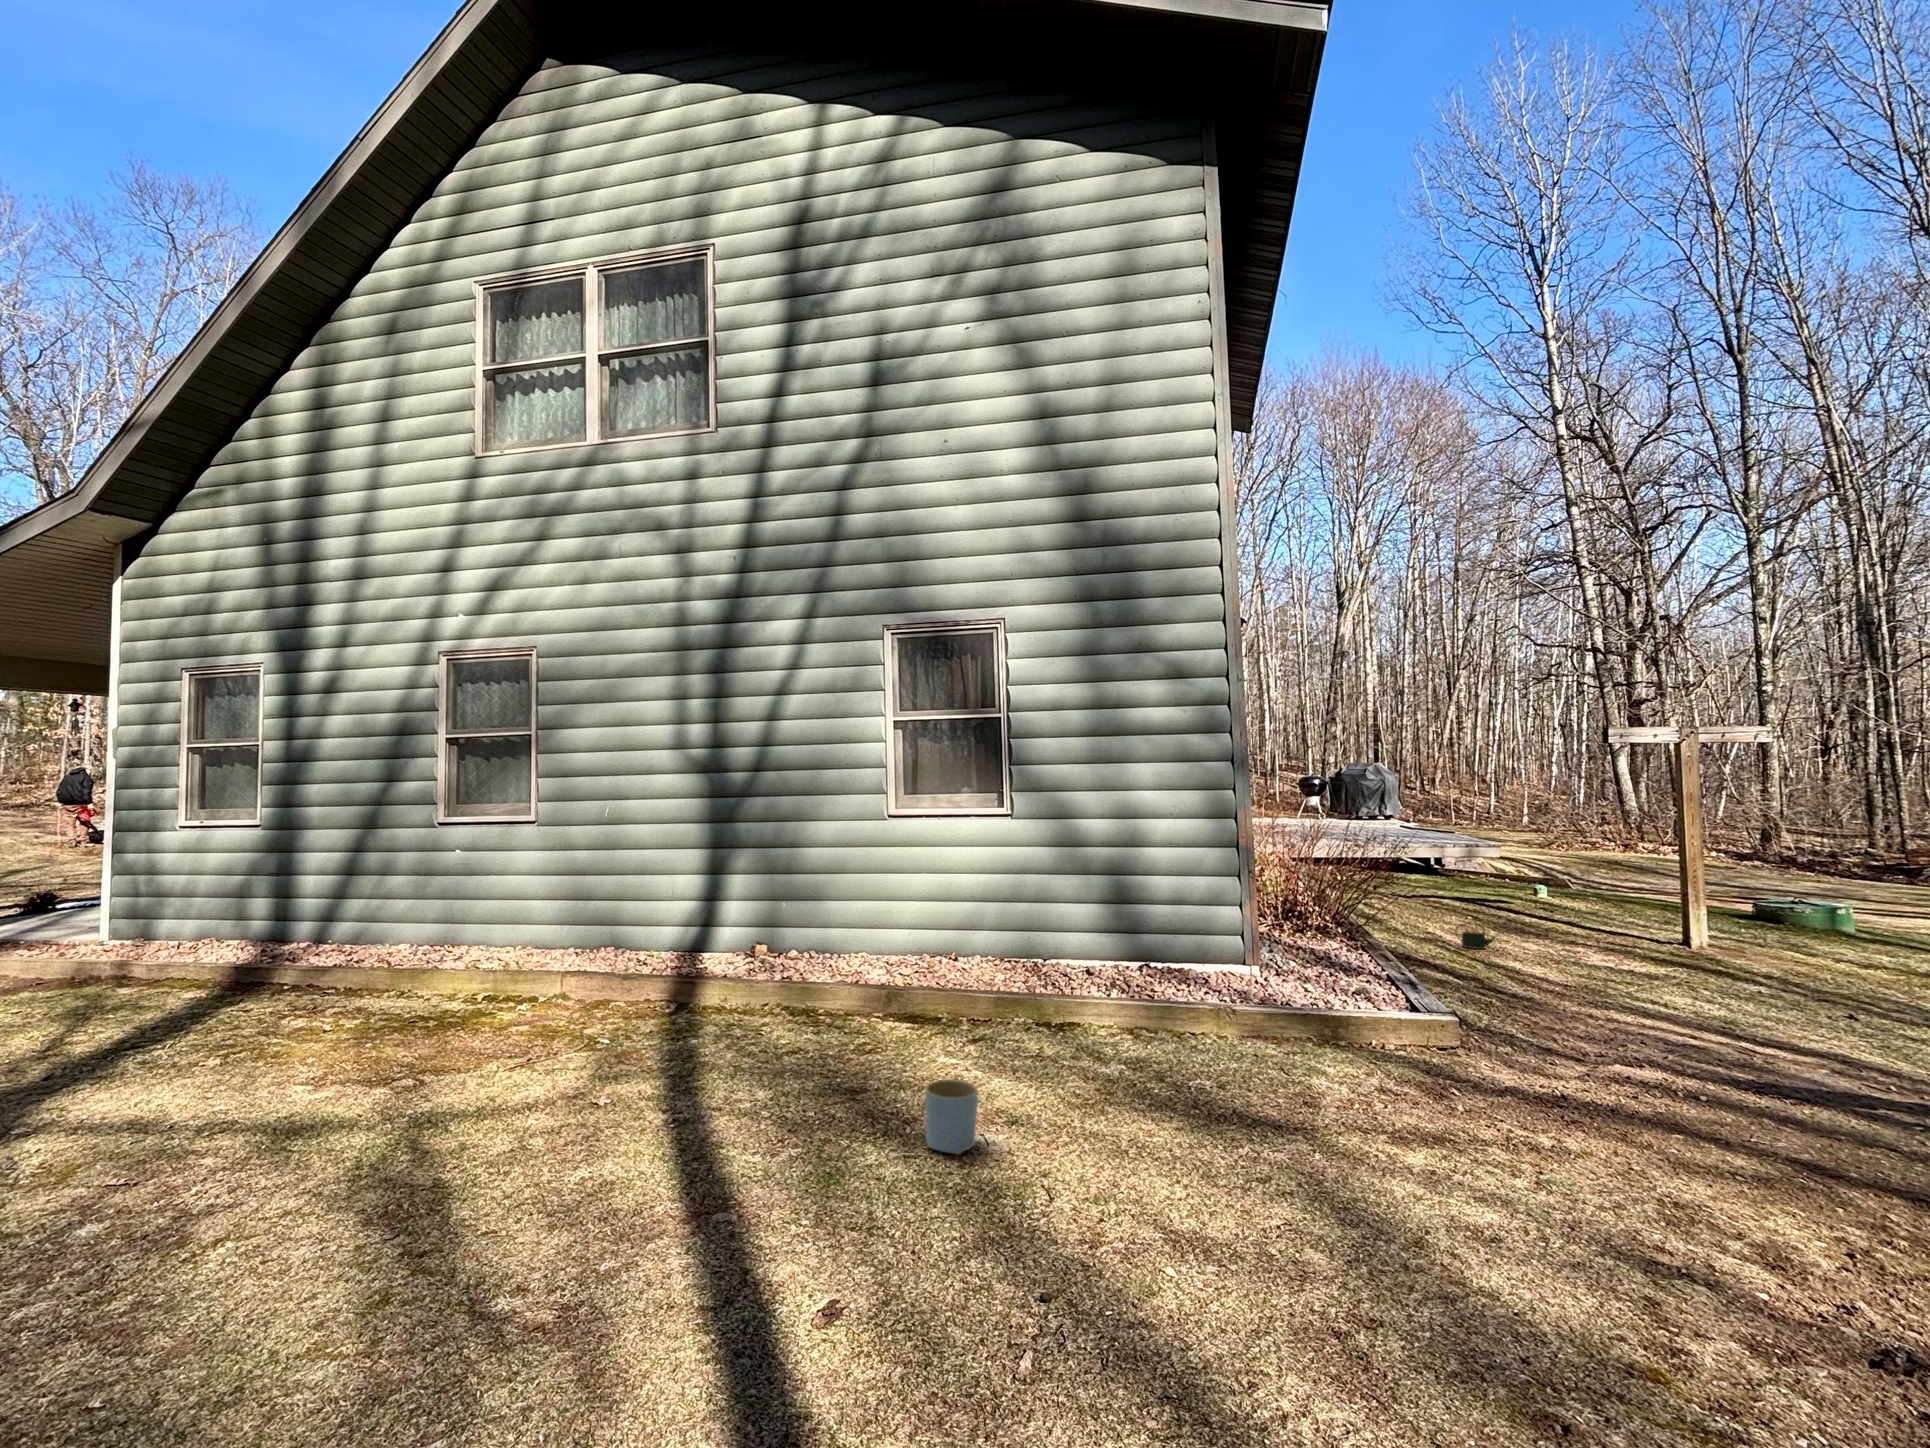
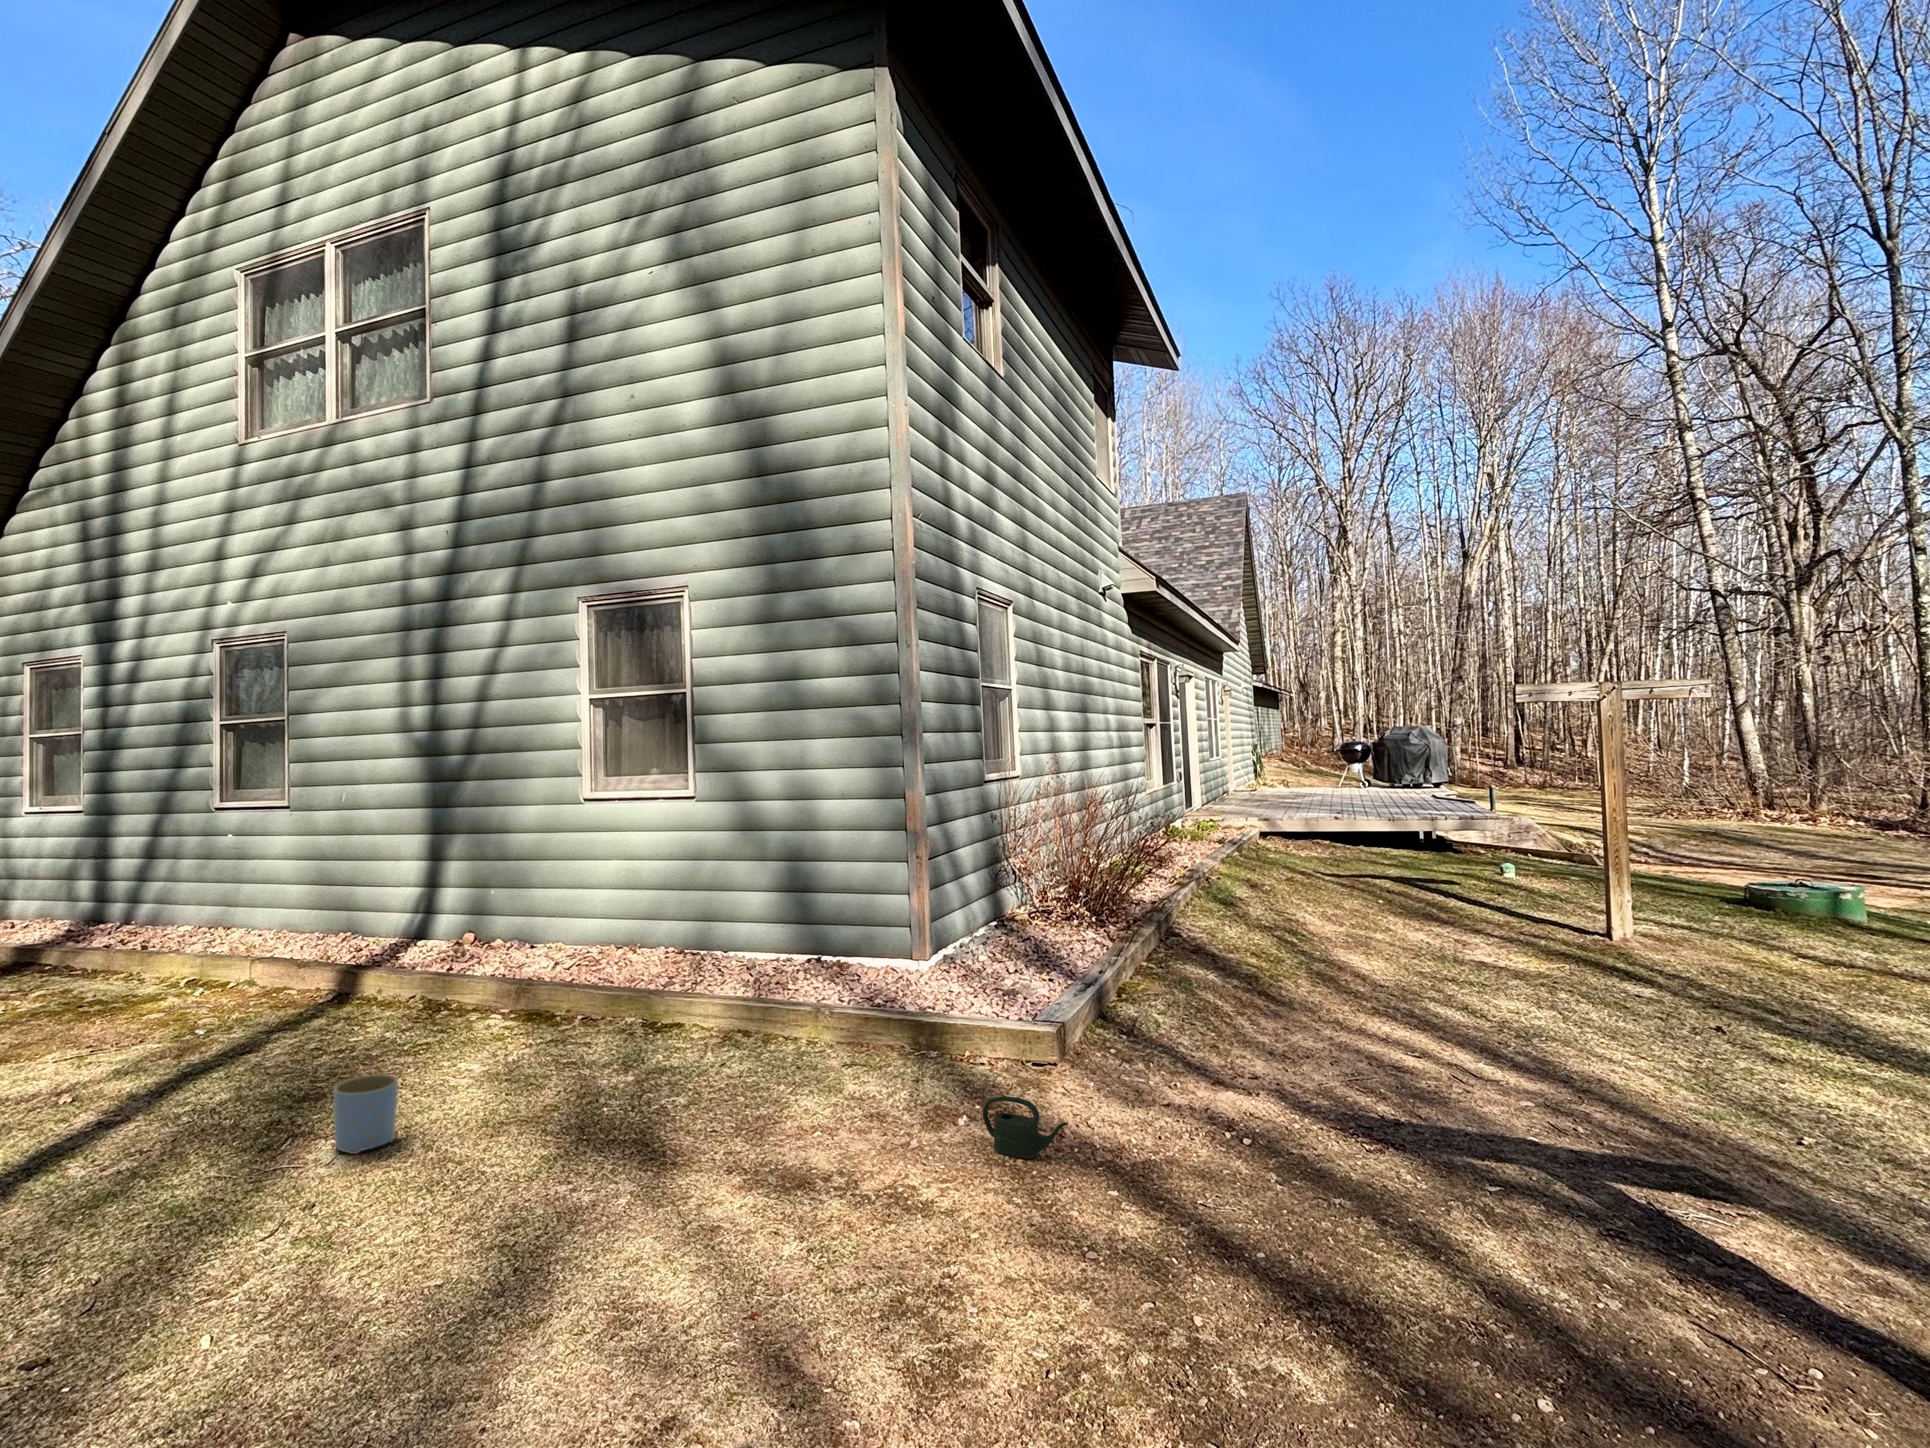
watering can: present [1455,924,1496,949] -> present [983,1096,1068,1159]

